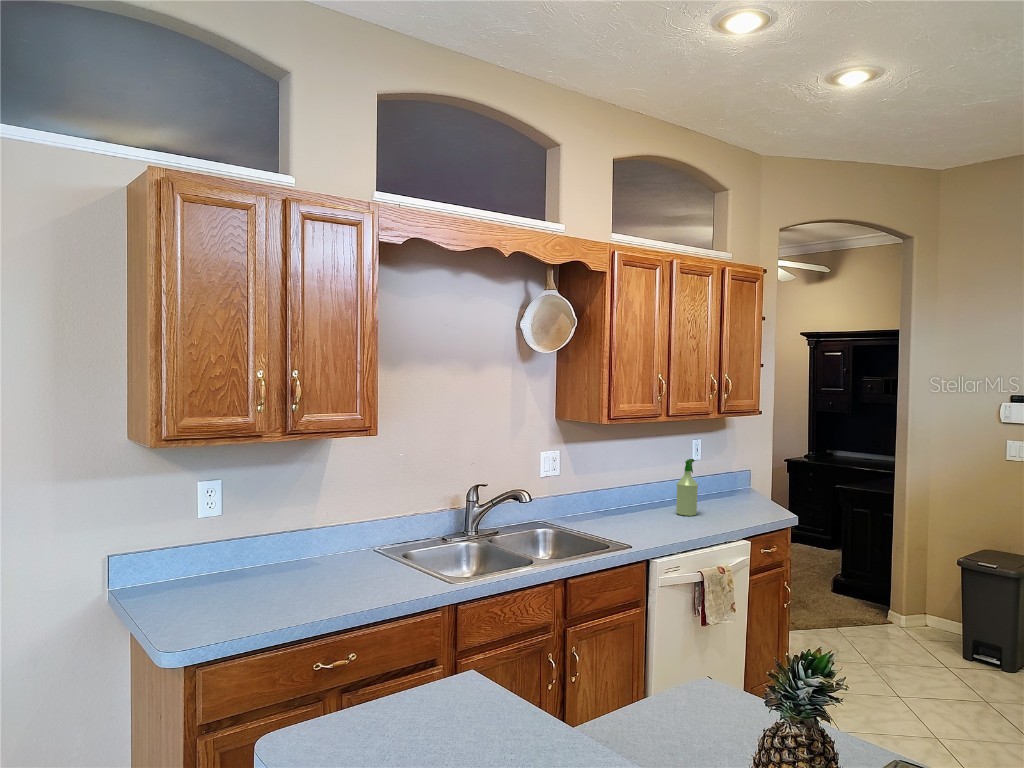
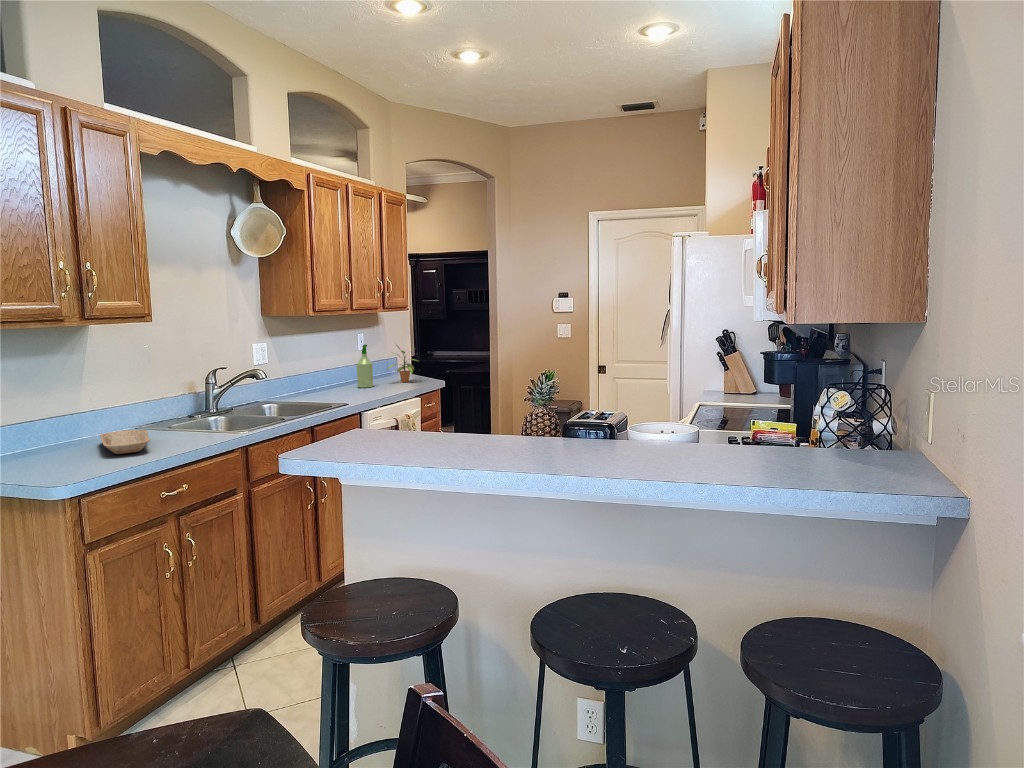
potted plant: none [719,458,766,514] -> present [387,344,417,382]
tray: none [279,557,354,598] -> present [100,430,150,454]

